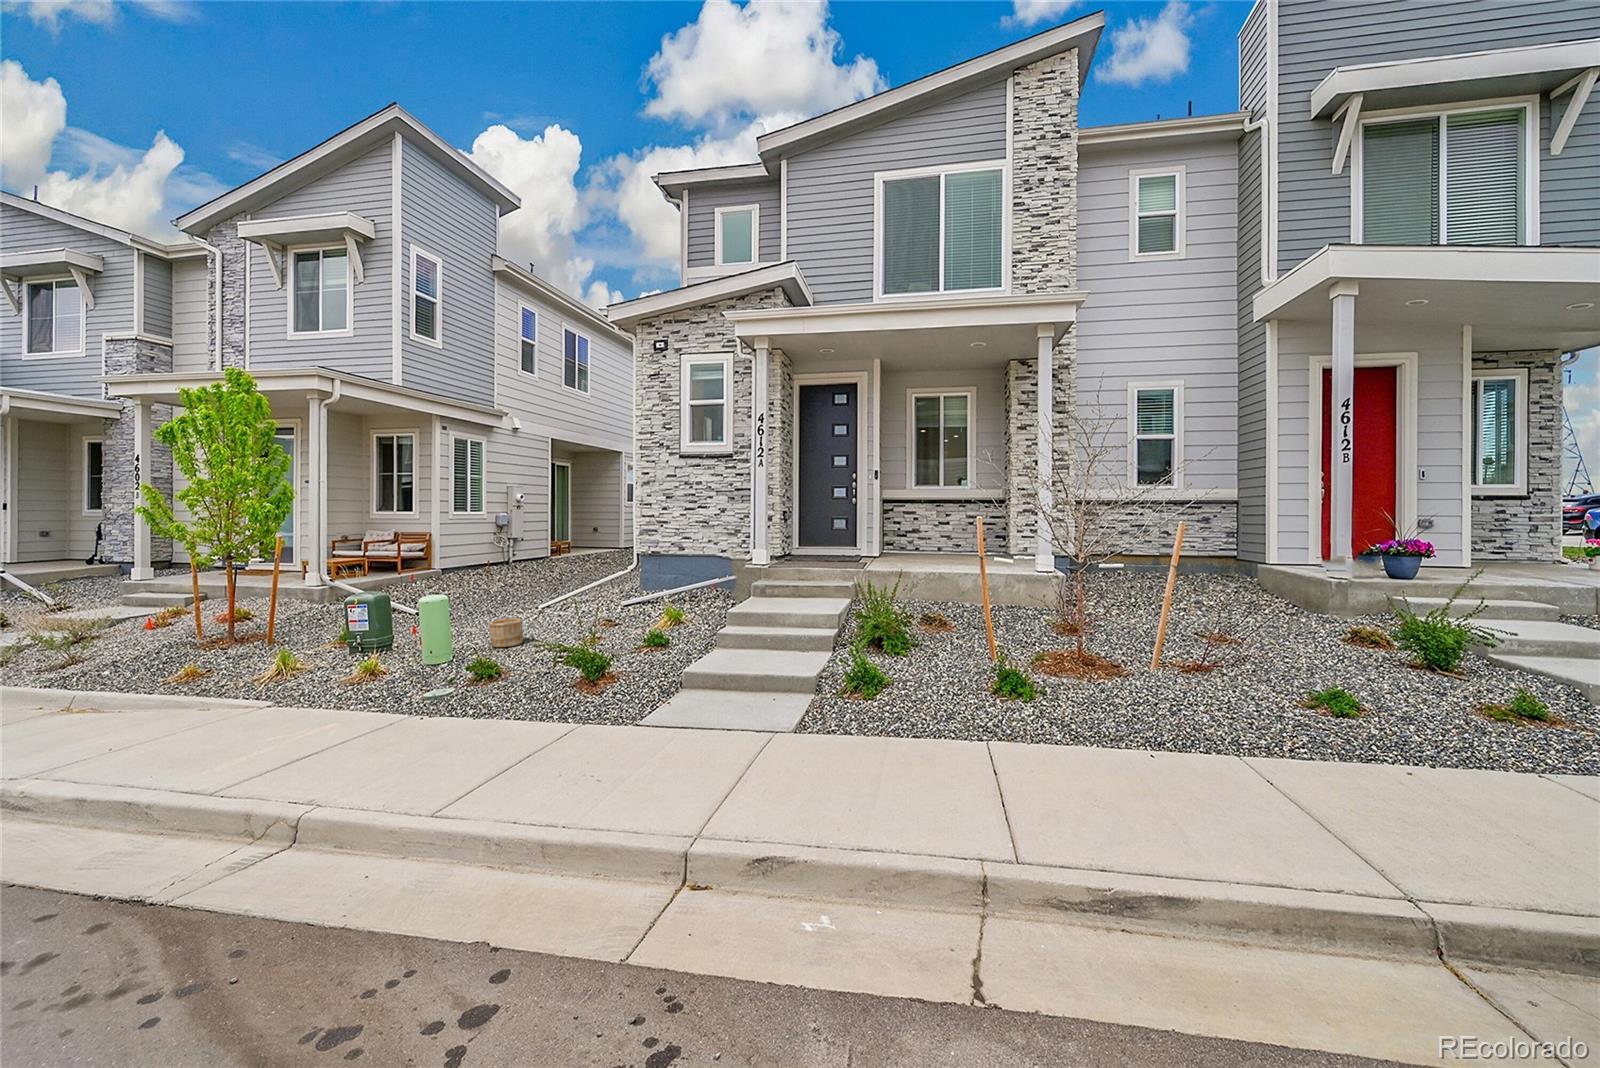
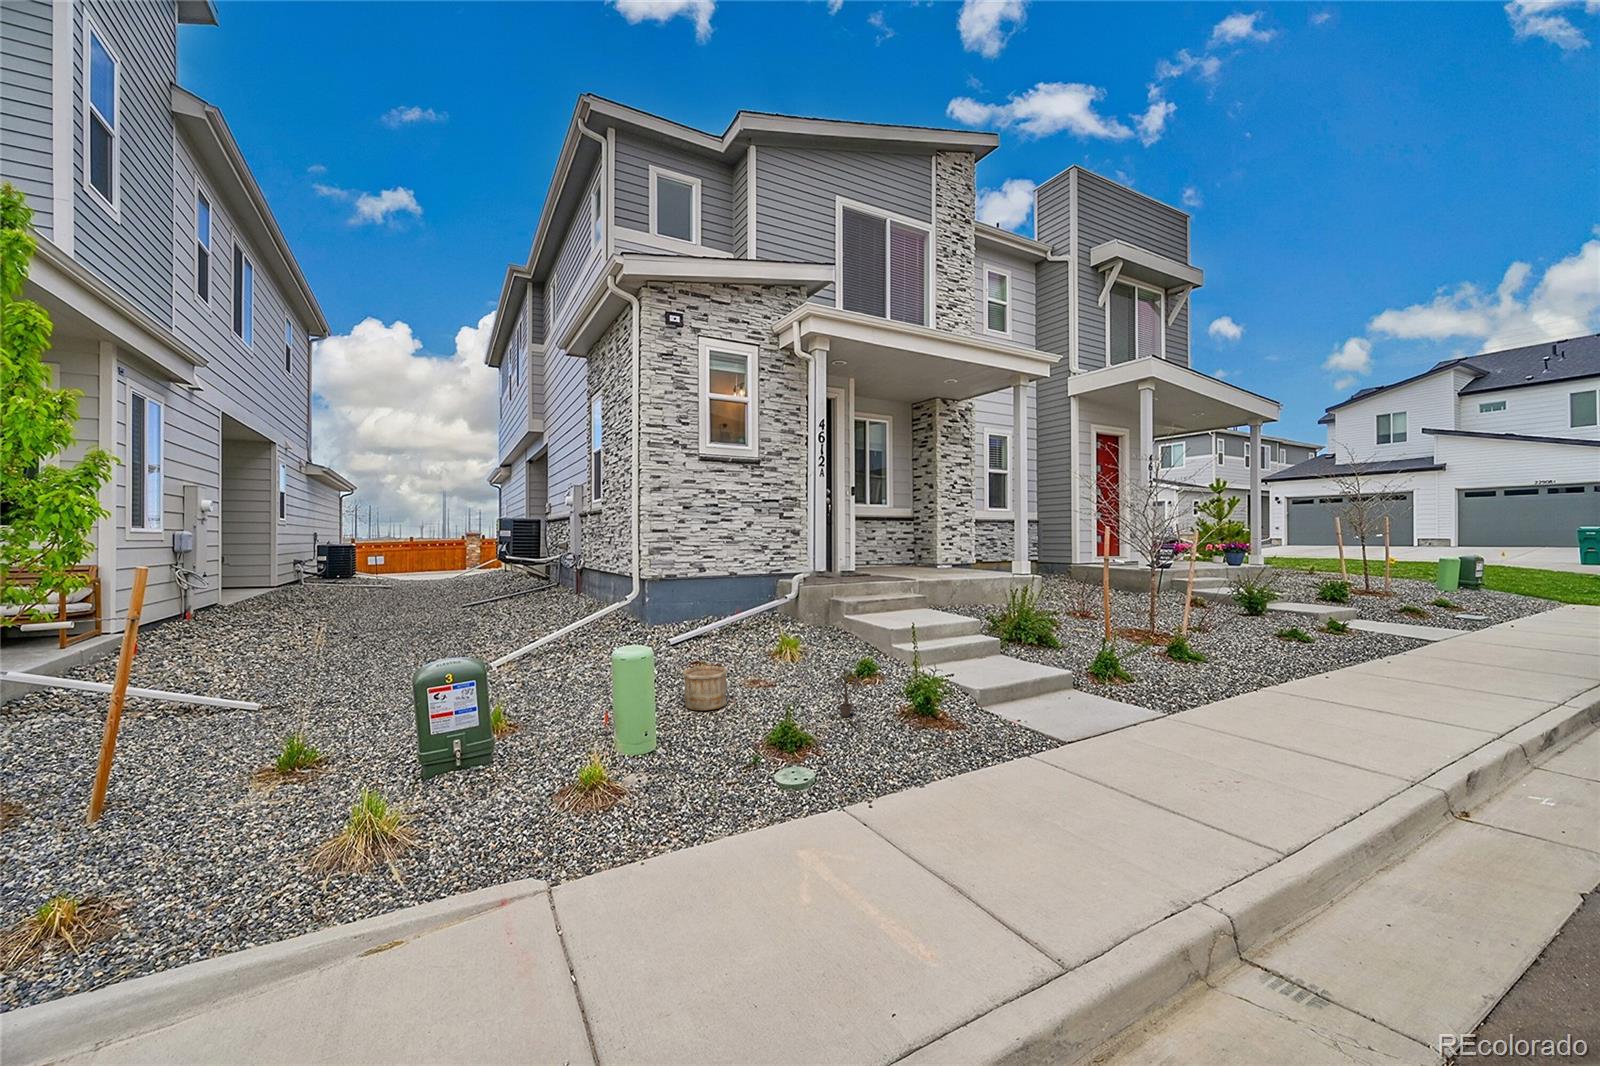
decorative plant: none [530,630,544,665] -> present [827,669,861,717]

